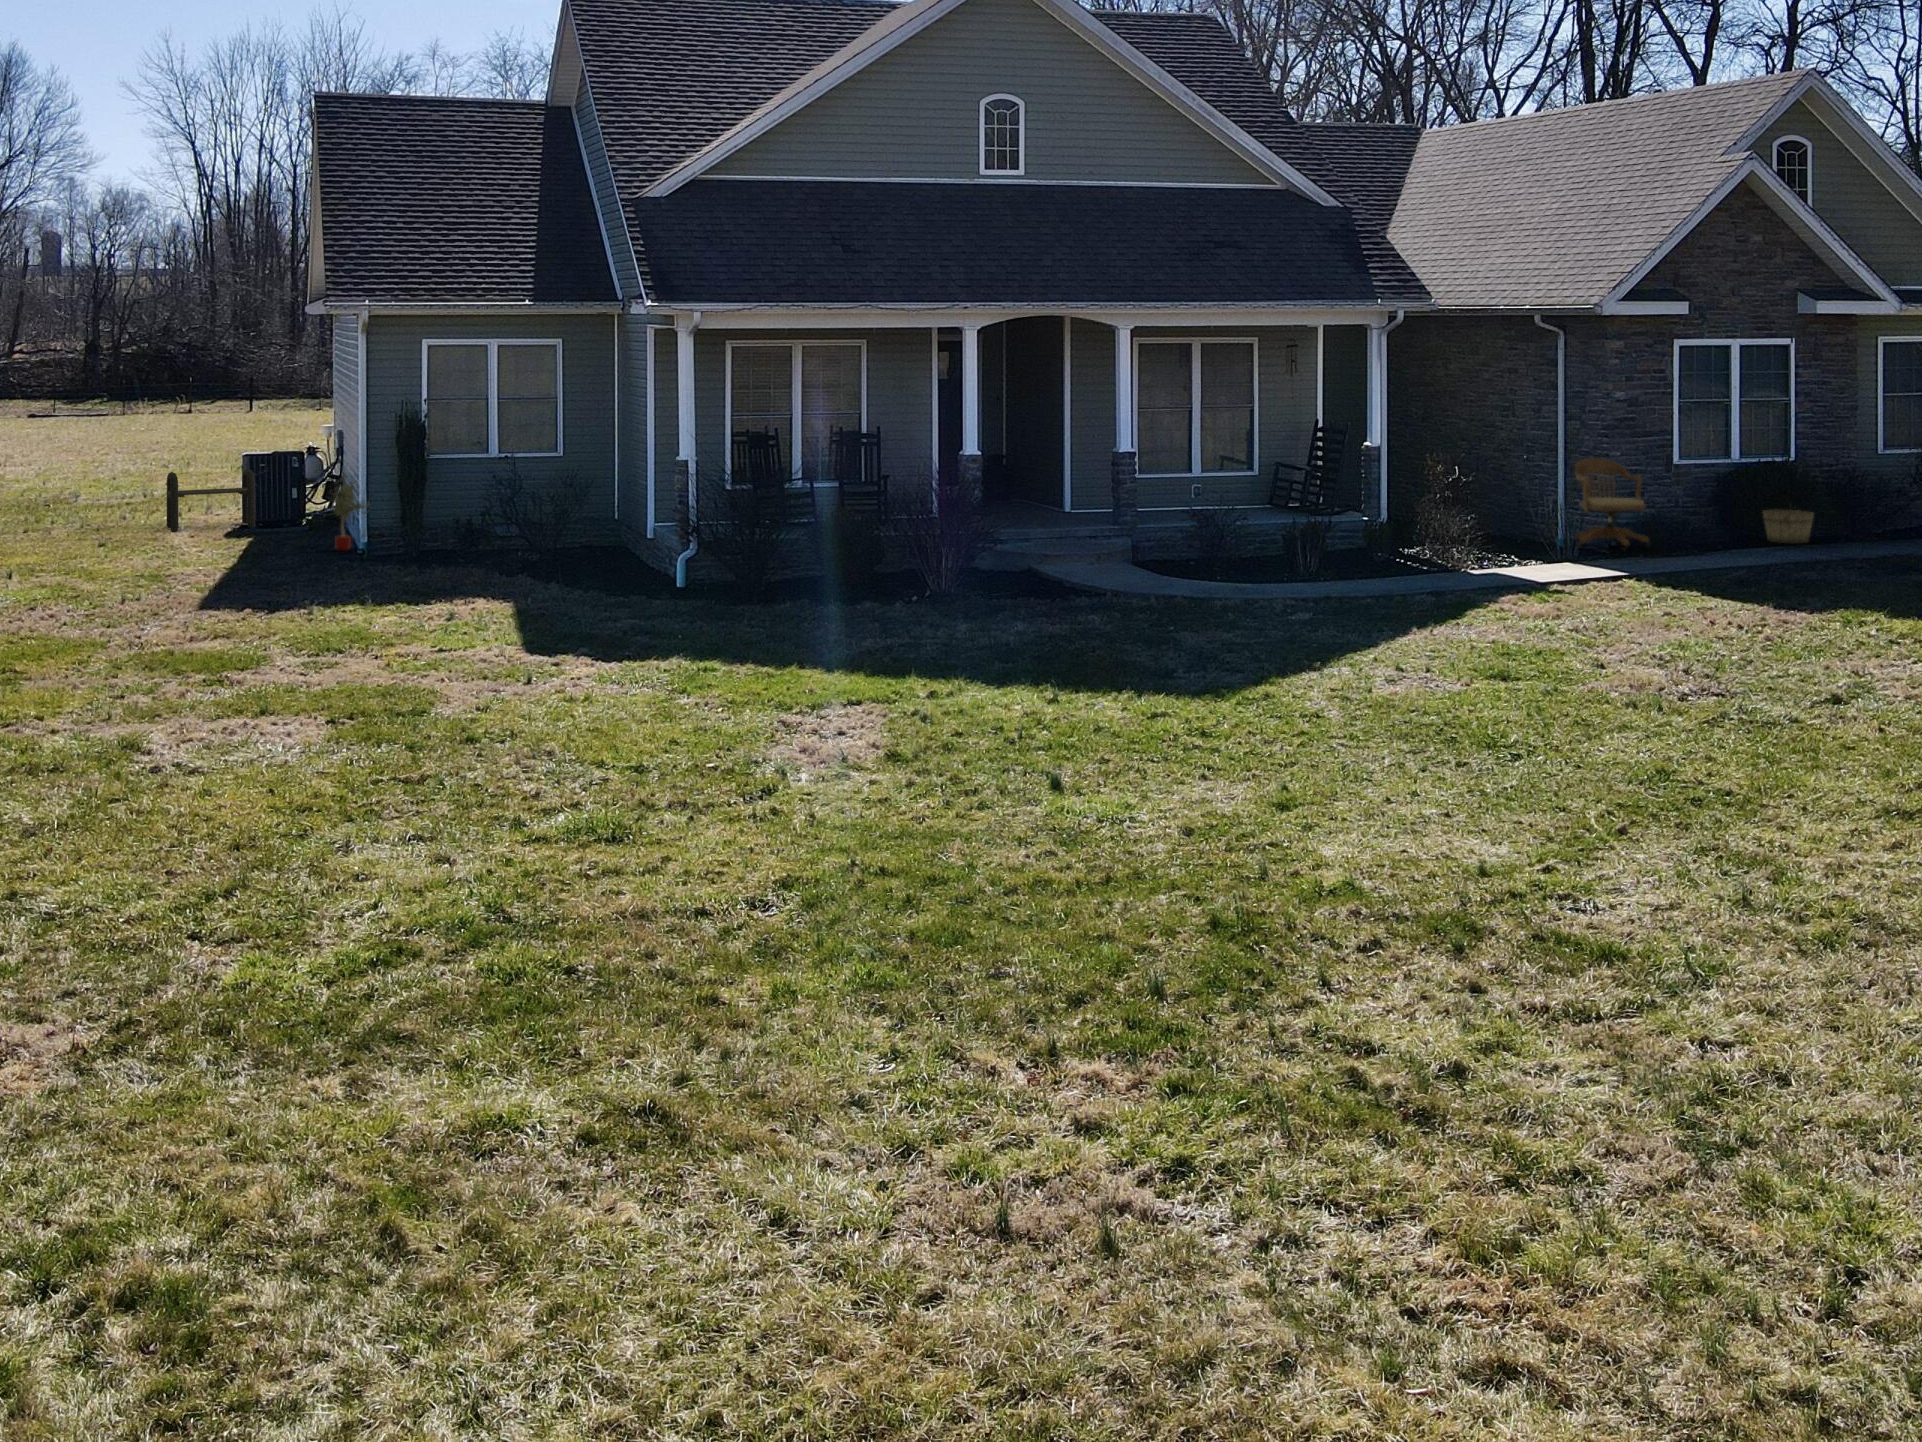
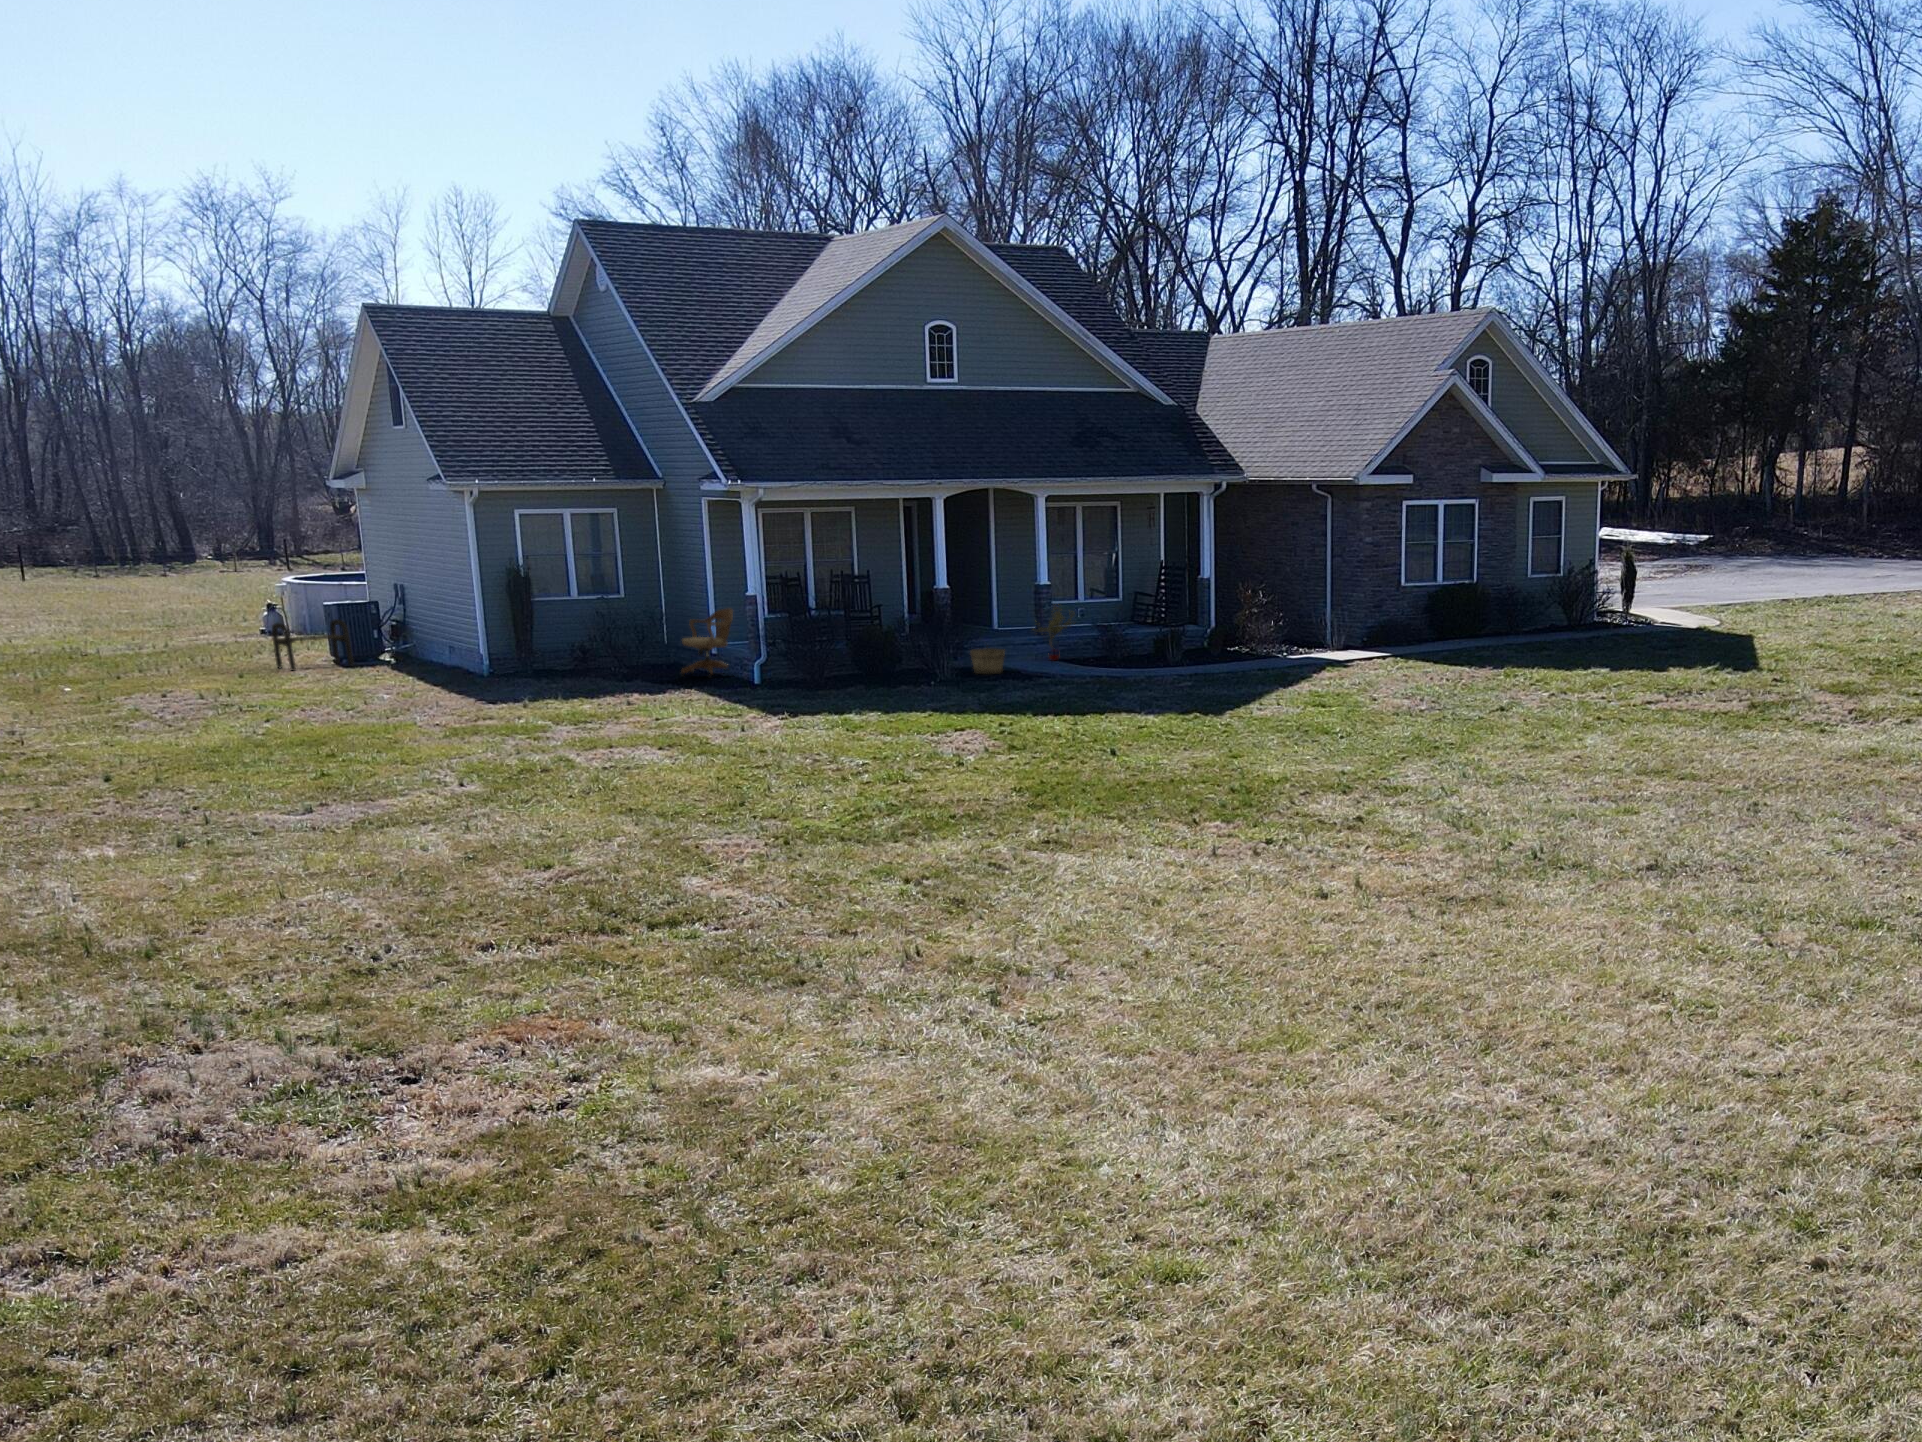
chair: present [1575,458,1650,552] -> present [682,608,733,678]
potted tree: present [330,474,369,551] -> present [1032,604,1075,661]
wooden bucket: present [1763,504,1814,543] -> present [970,646,1005,674]

